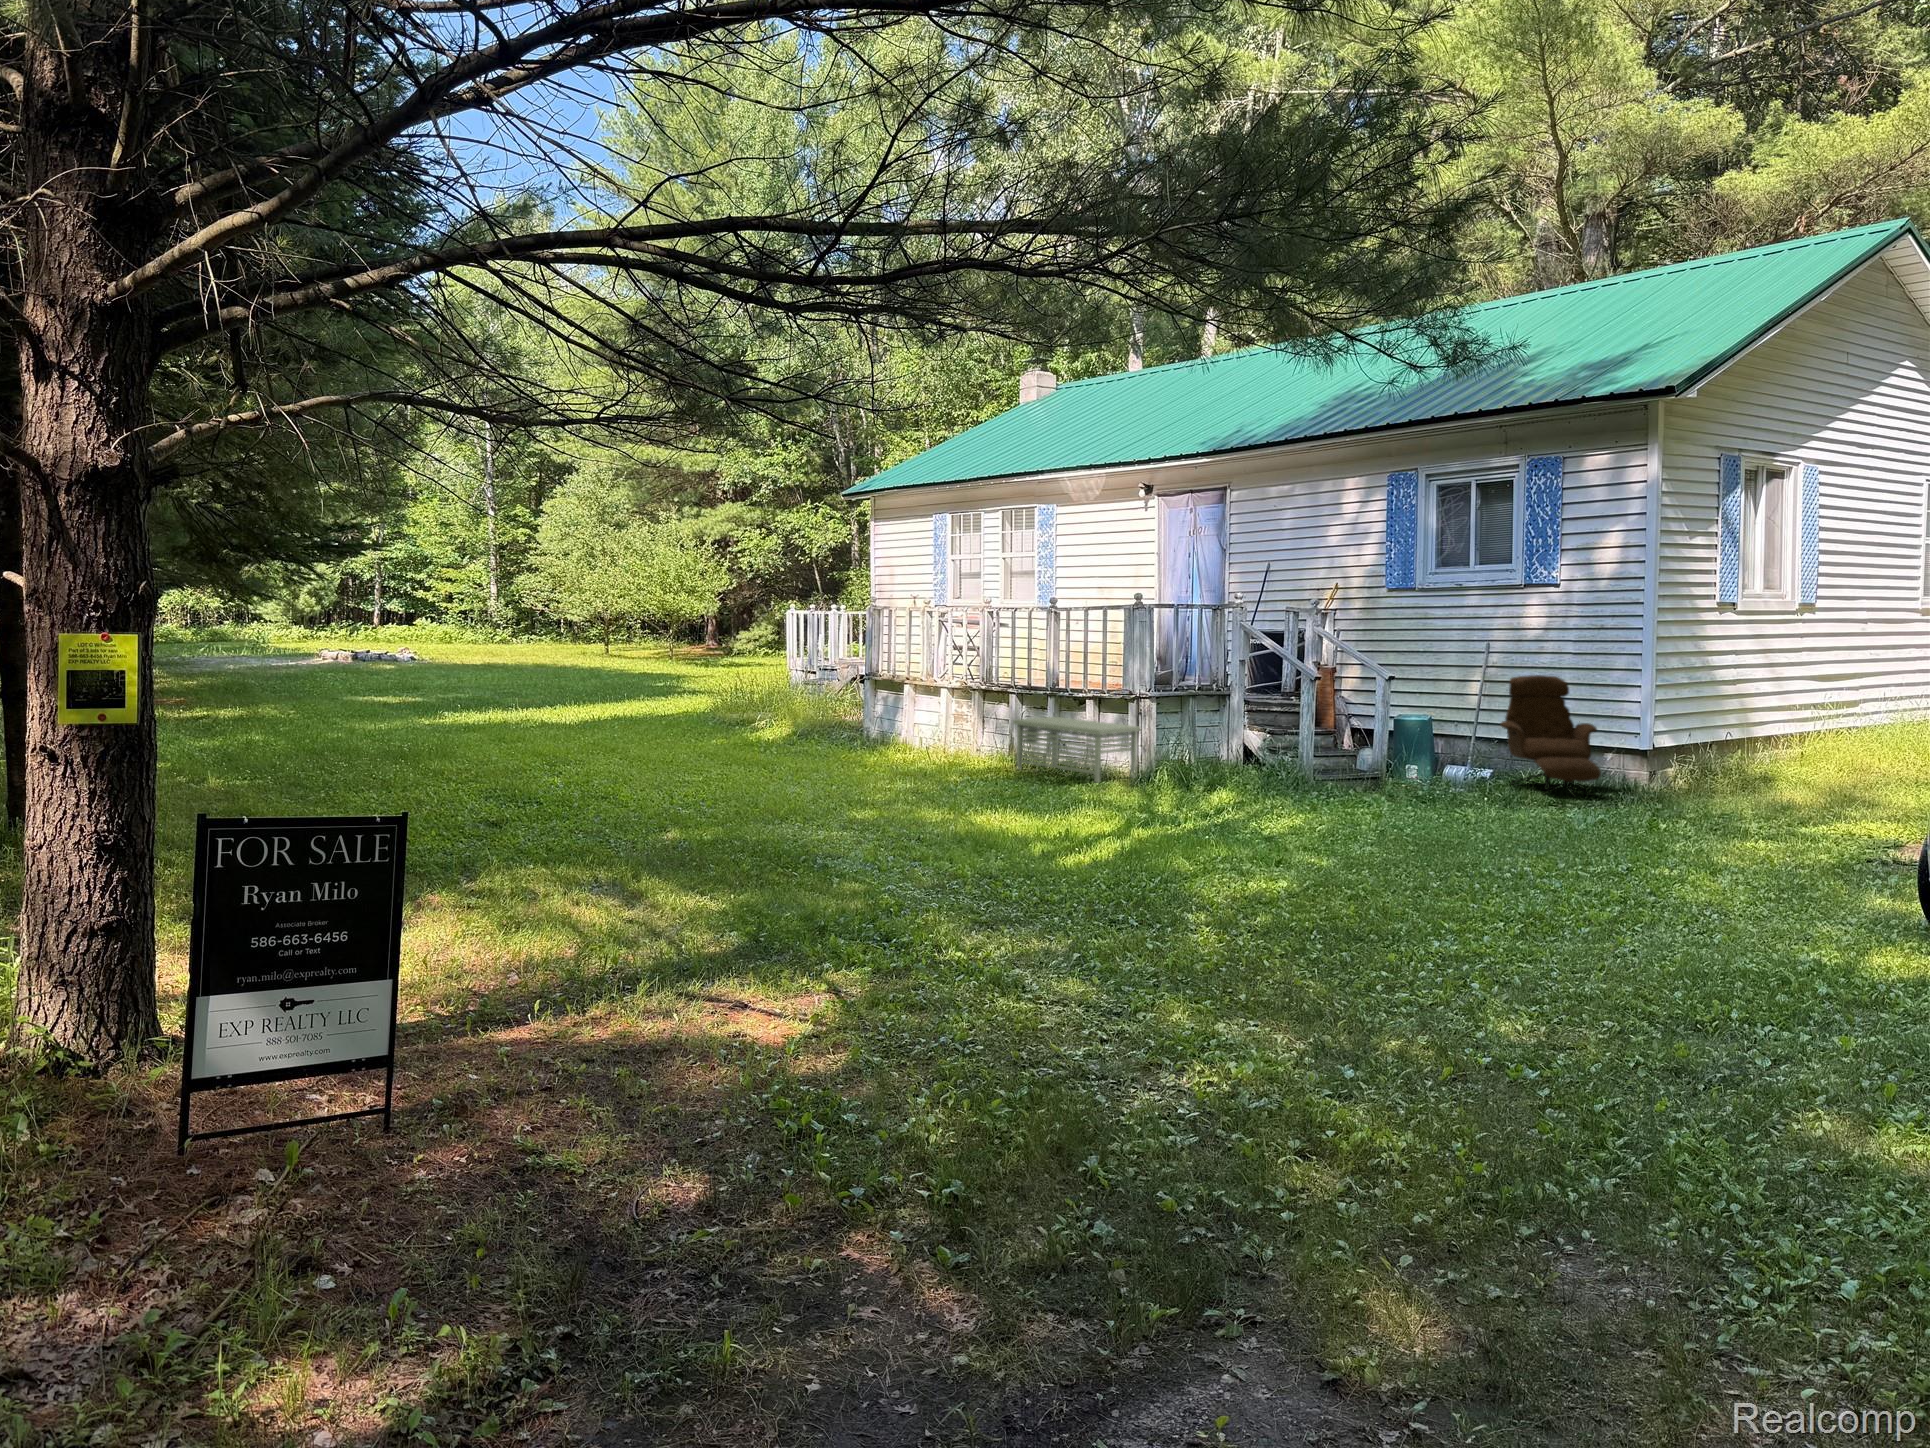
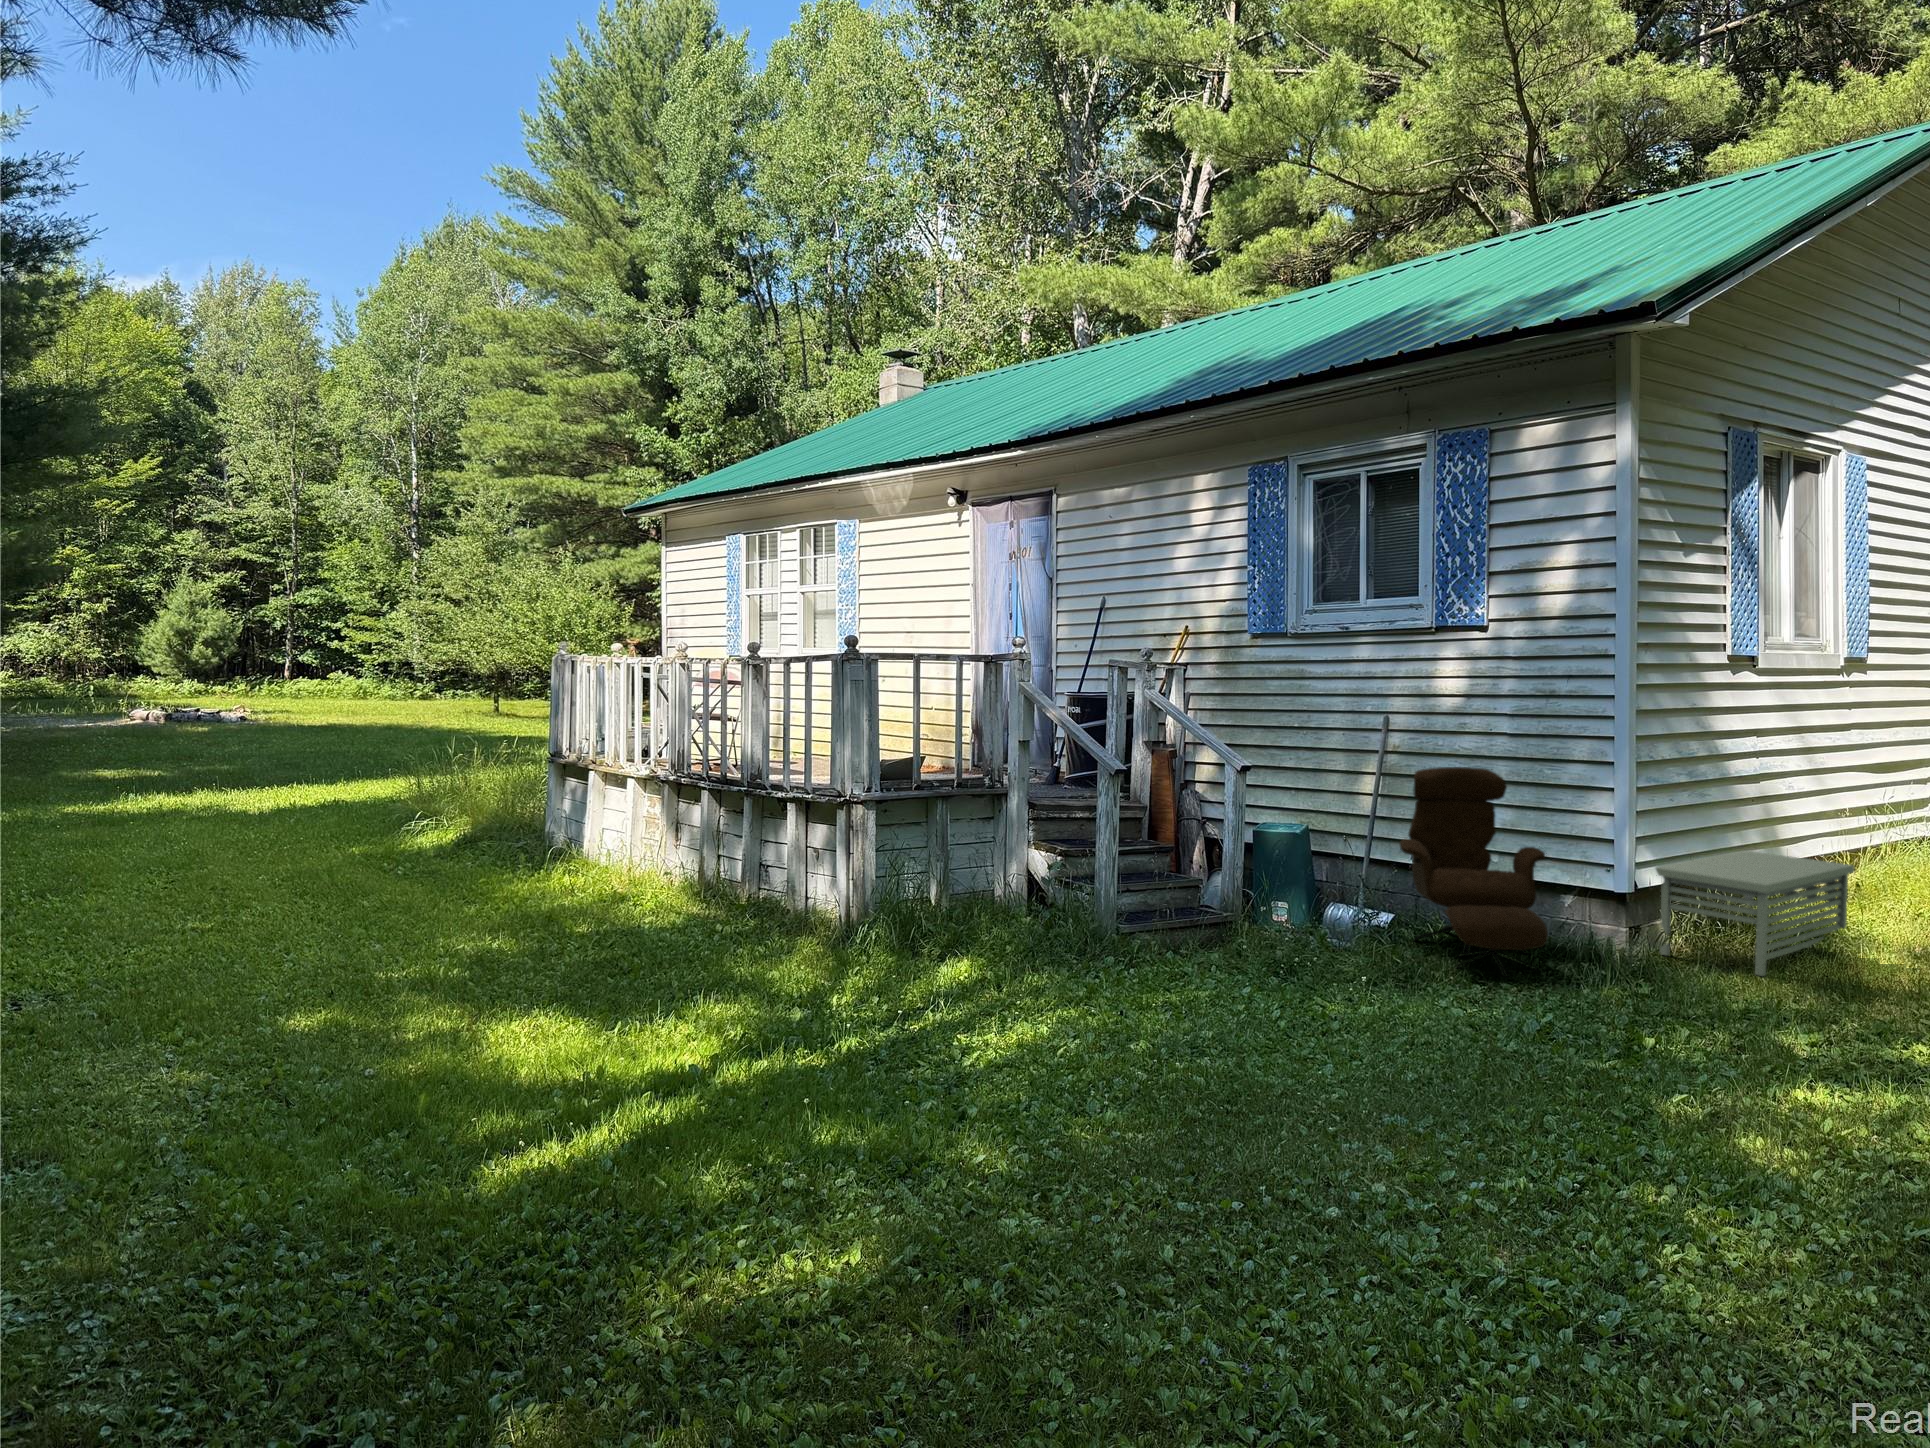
storage bench: present [1013,717,1141,782] -> present [1656,850,1854,976]

